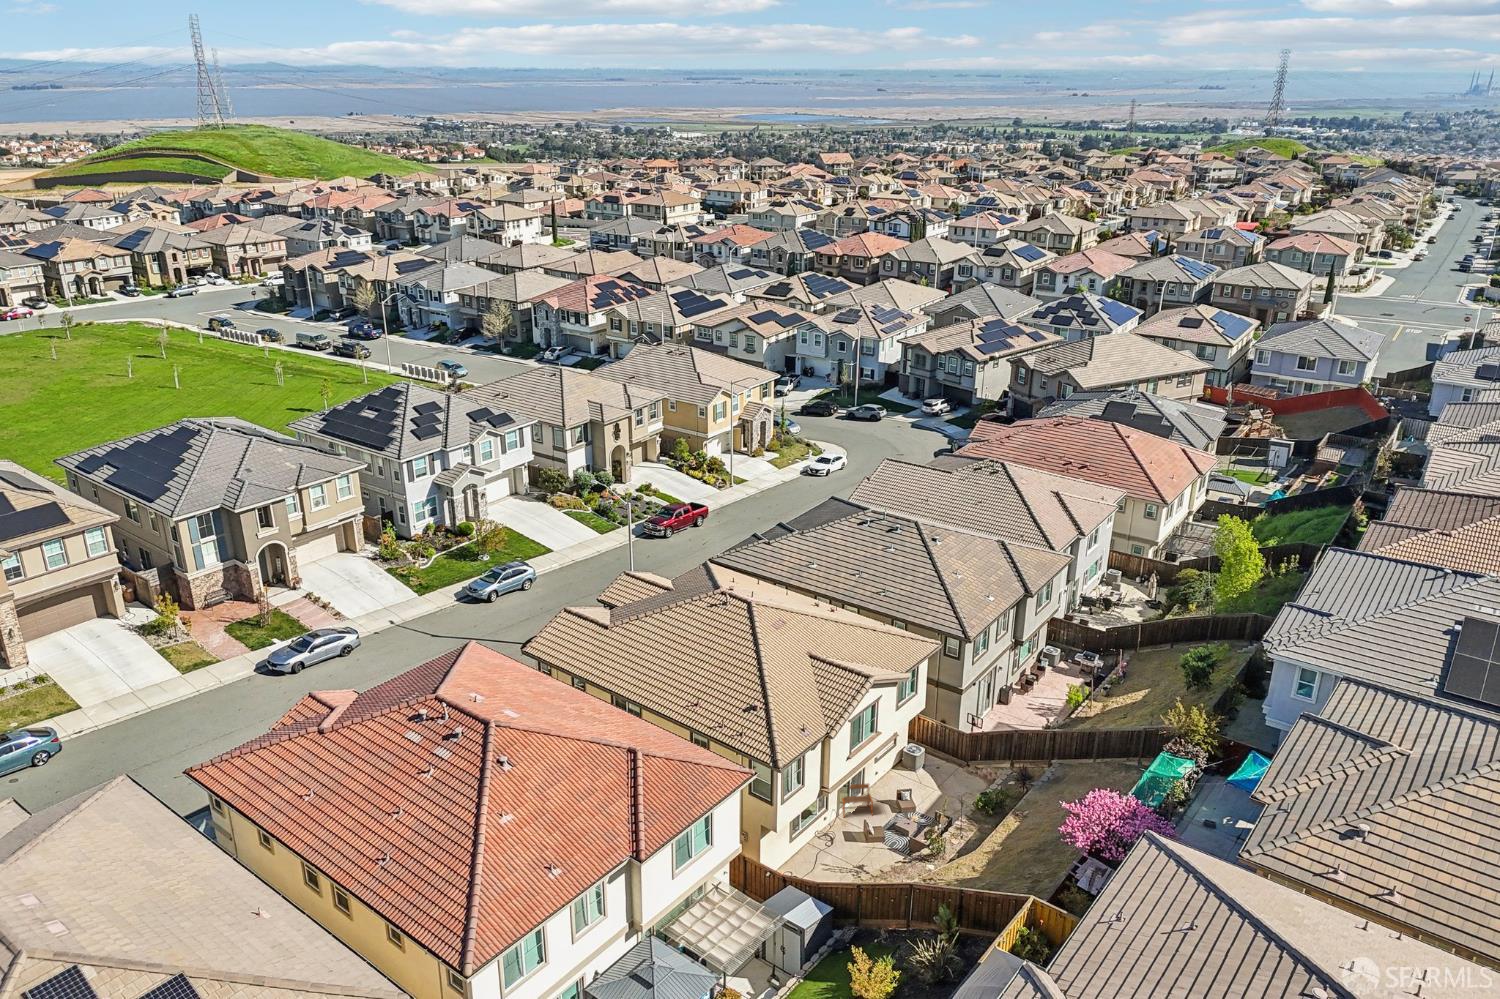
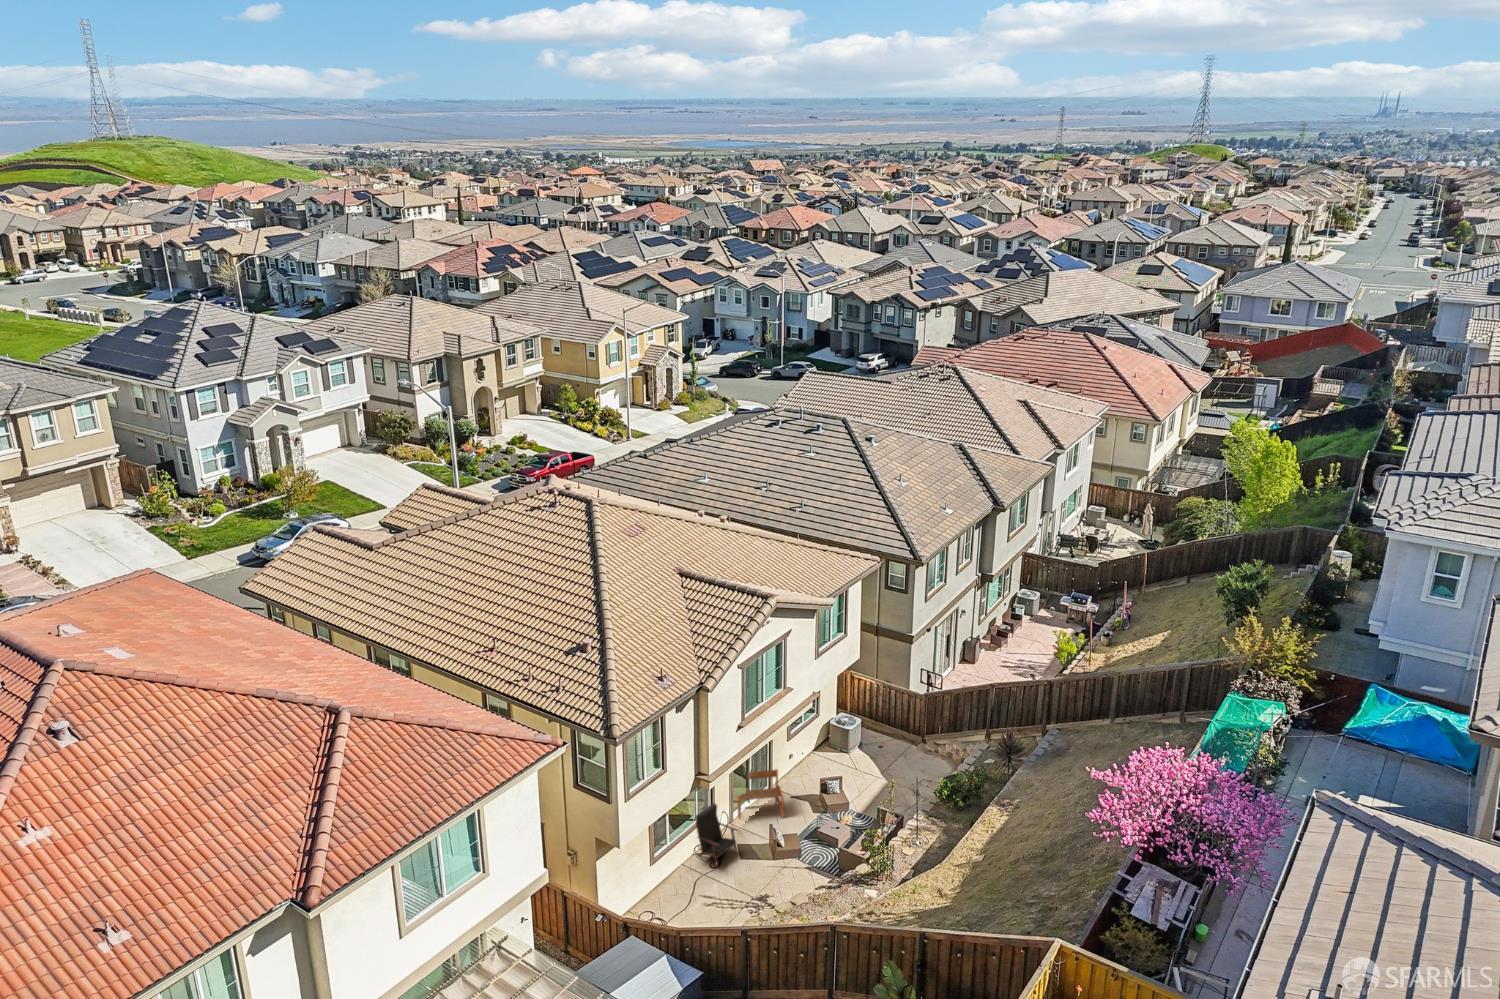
lounge chair: none [817,805,845,846] -> present [696,804,737,867]

